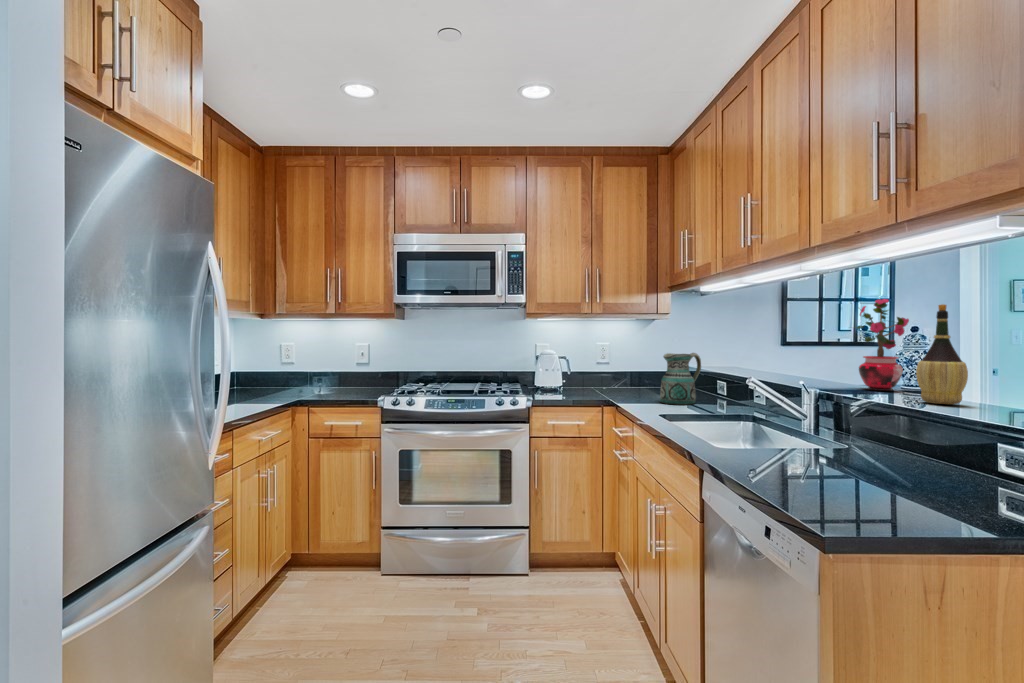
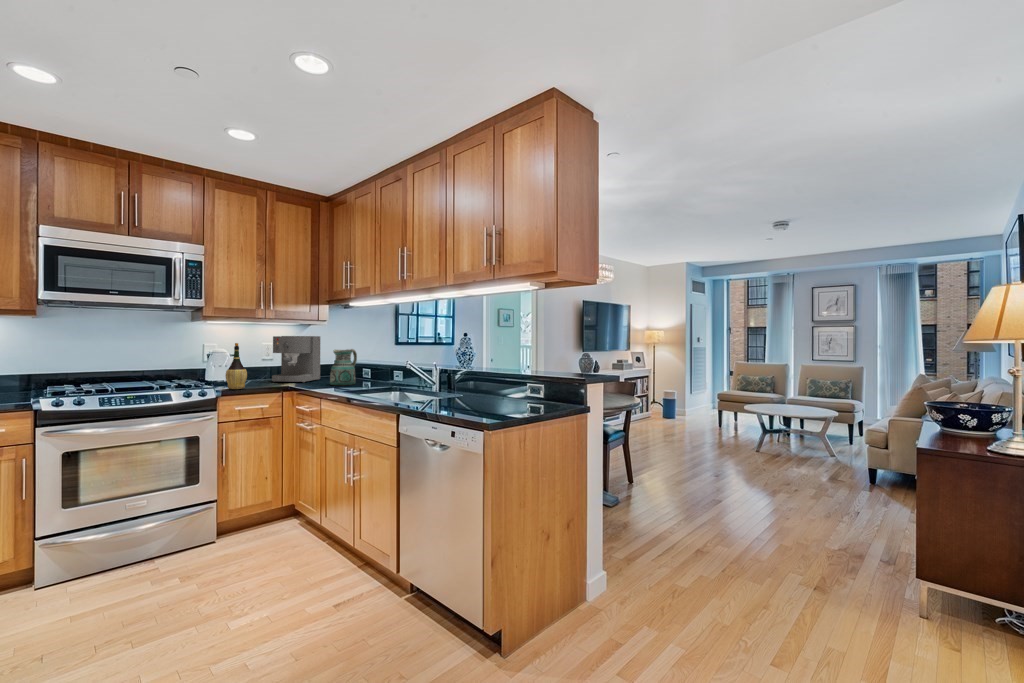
potted plant: present [857,299,909,391] -> none [449,316,475,367]
wine bottle: present [916,304,968,404] -> present [225,343,247,389]
coffee maker: none [604,335,663,395] -> present [272,336,320,383]

